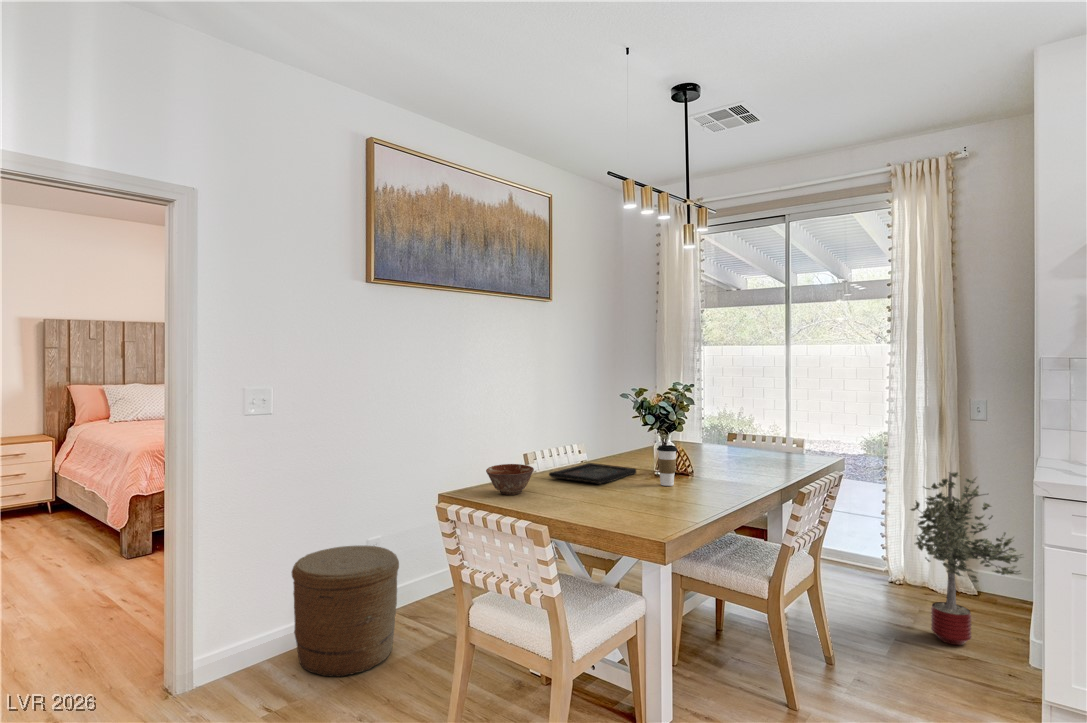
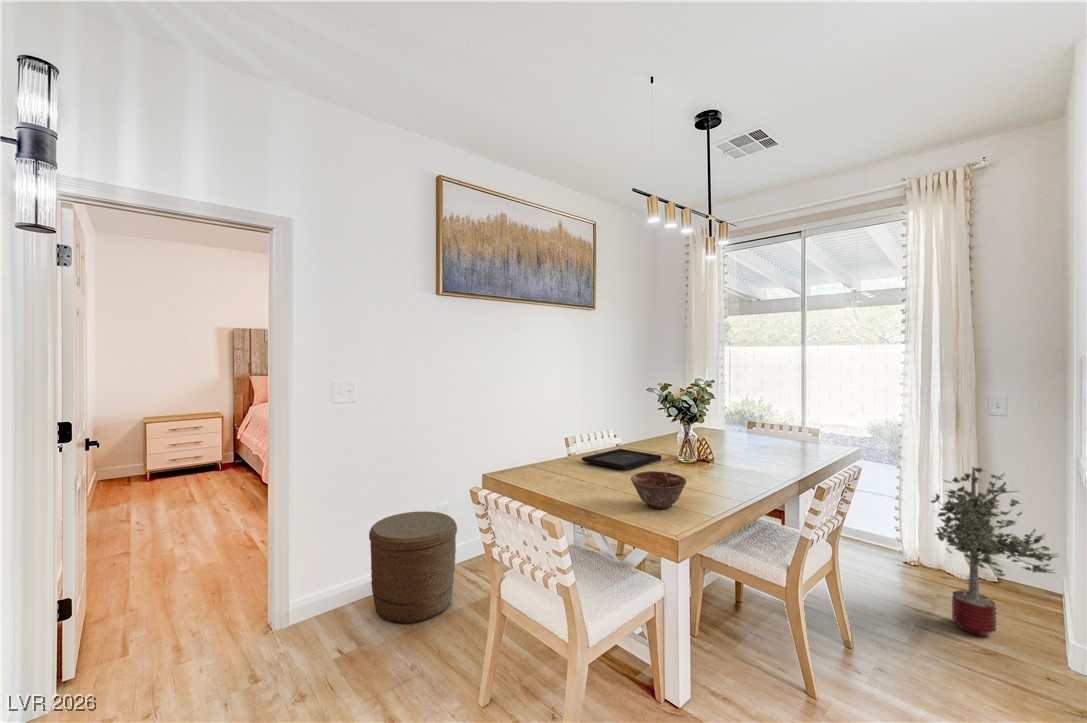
coffee cup: present [657,445,677,486] -> none [679,436,698,474]
ceramic bowl: present [486,464,534,495] -> present [631,471,686,509]

